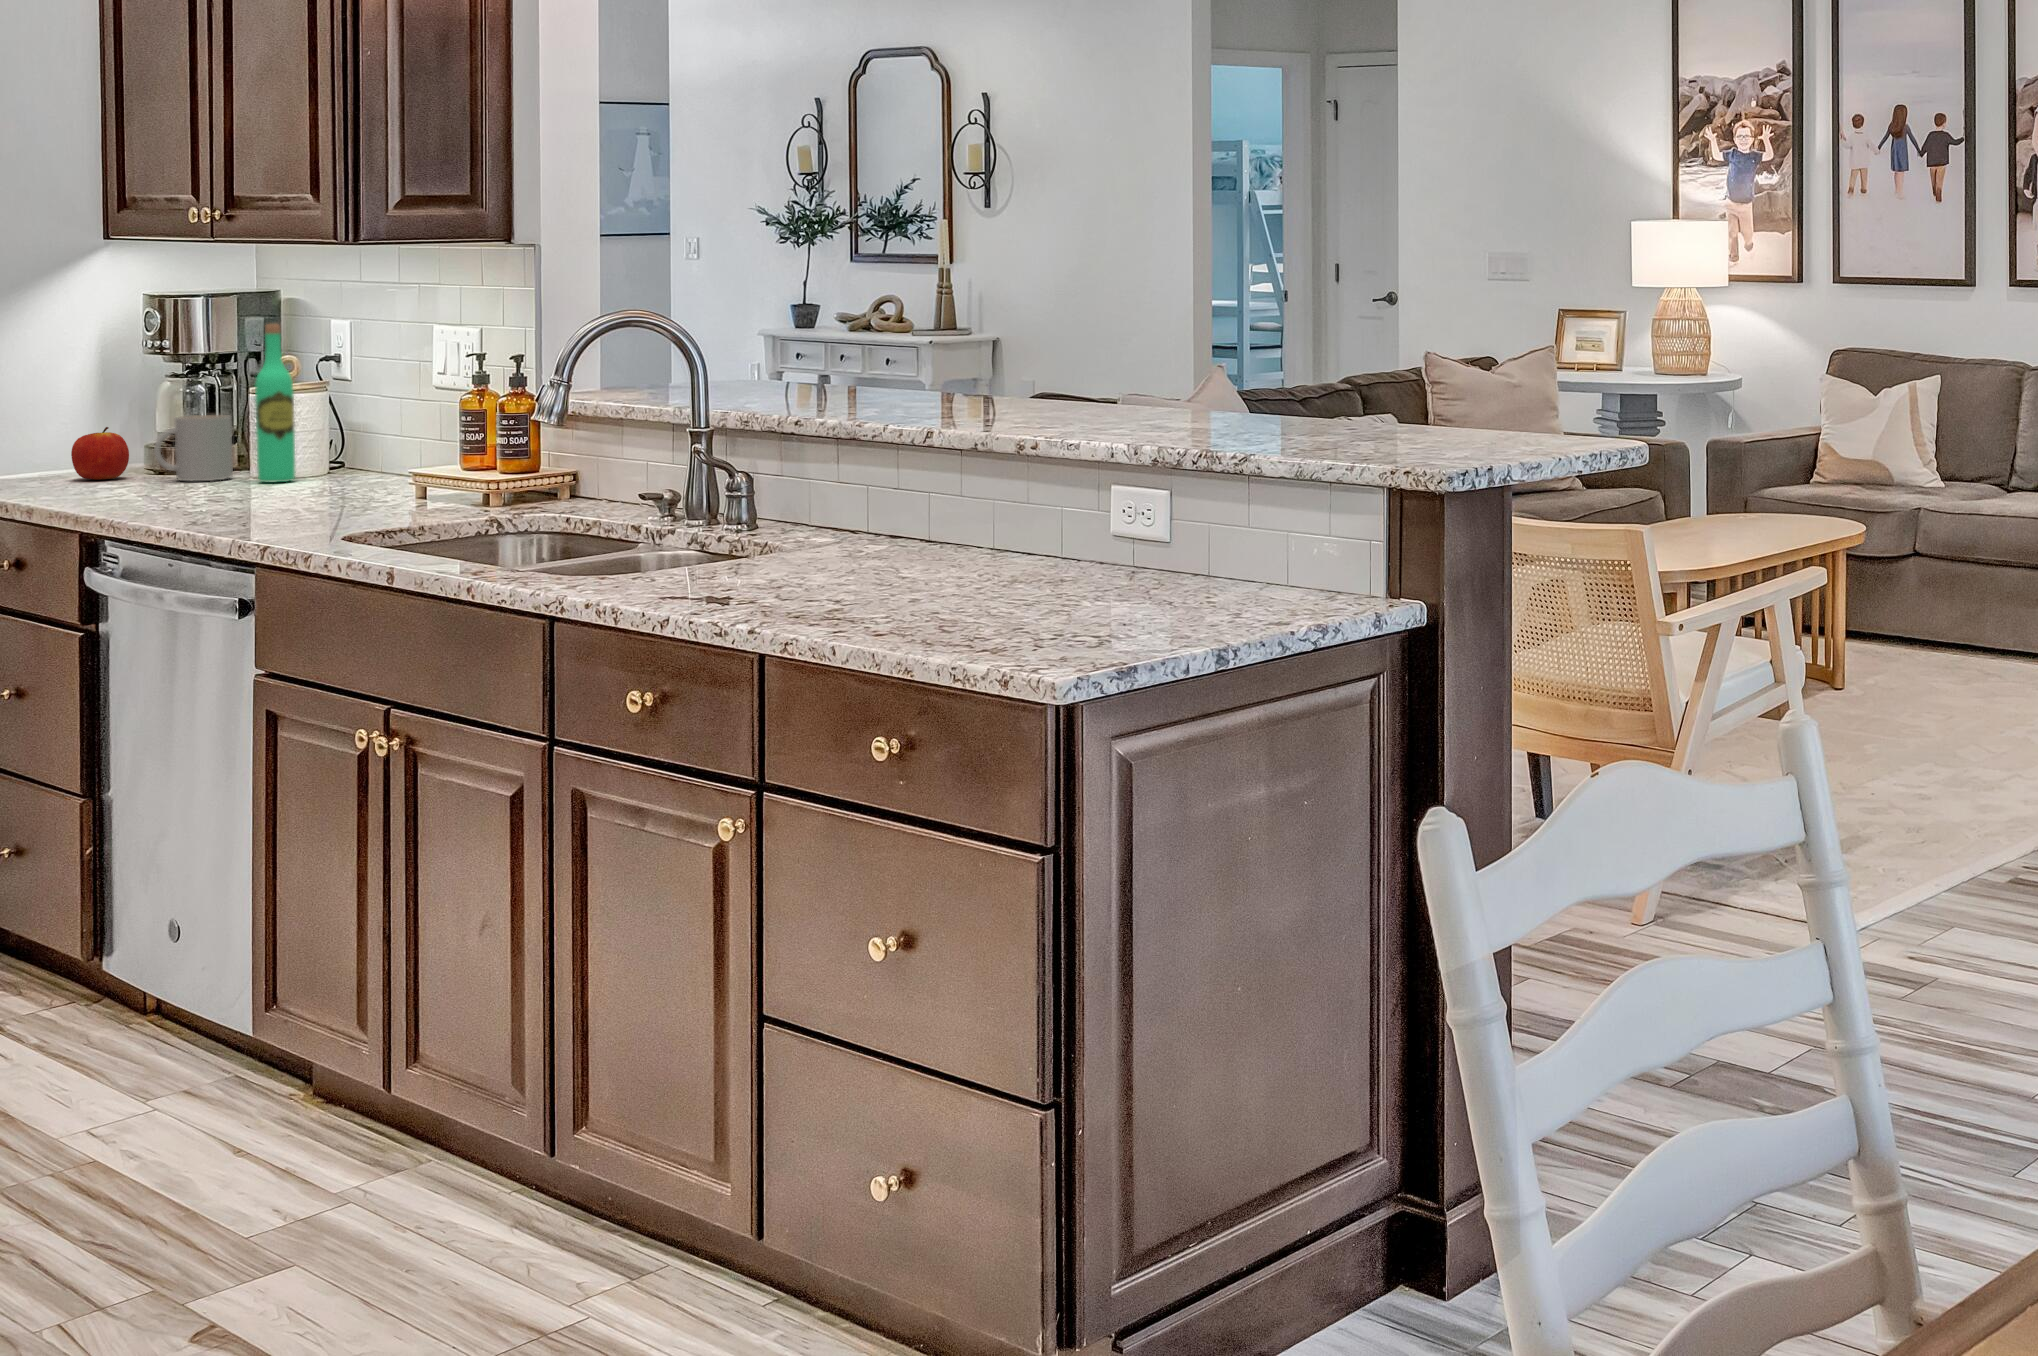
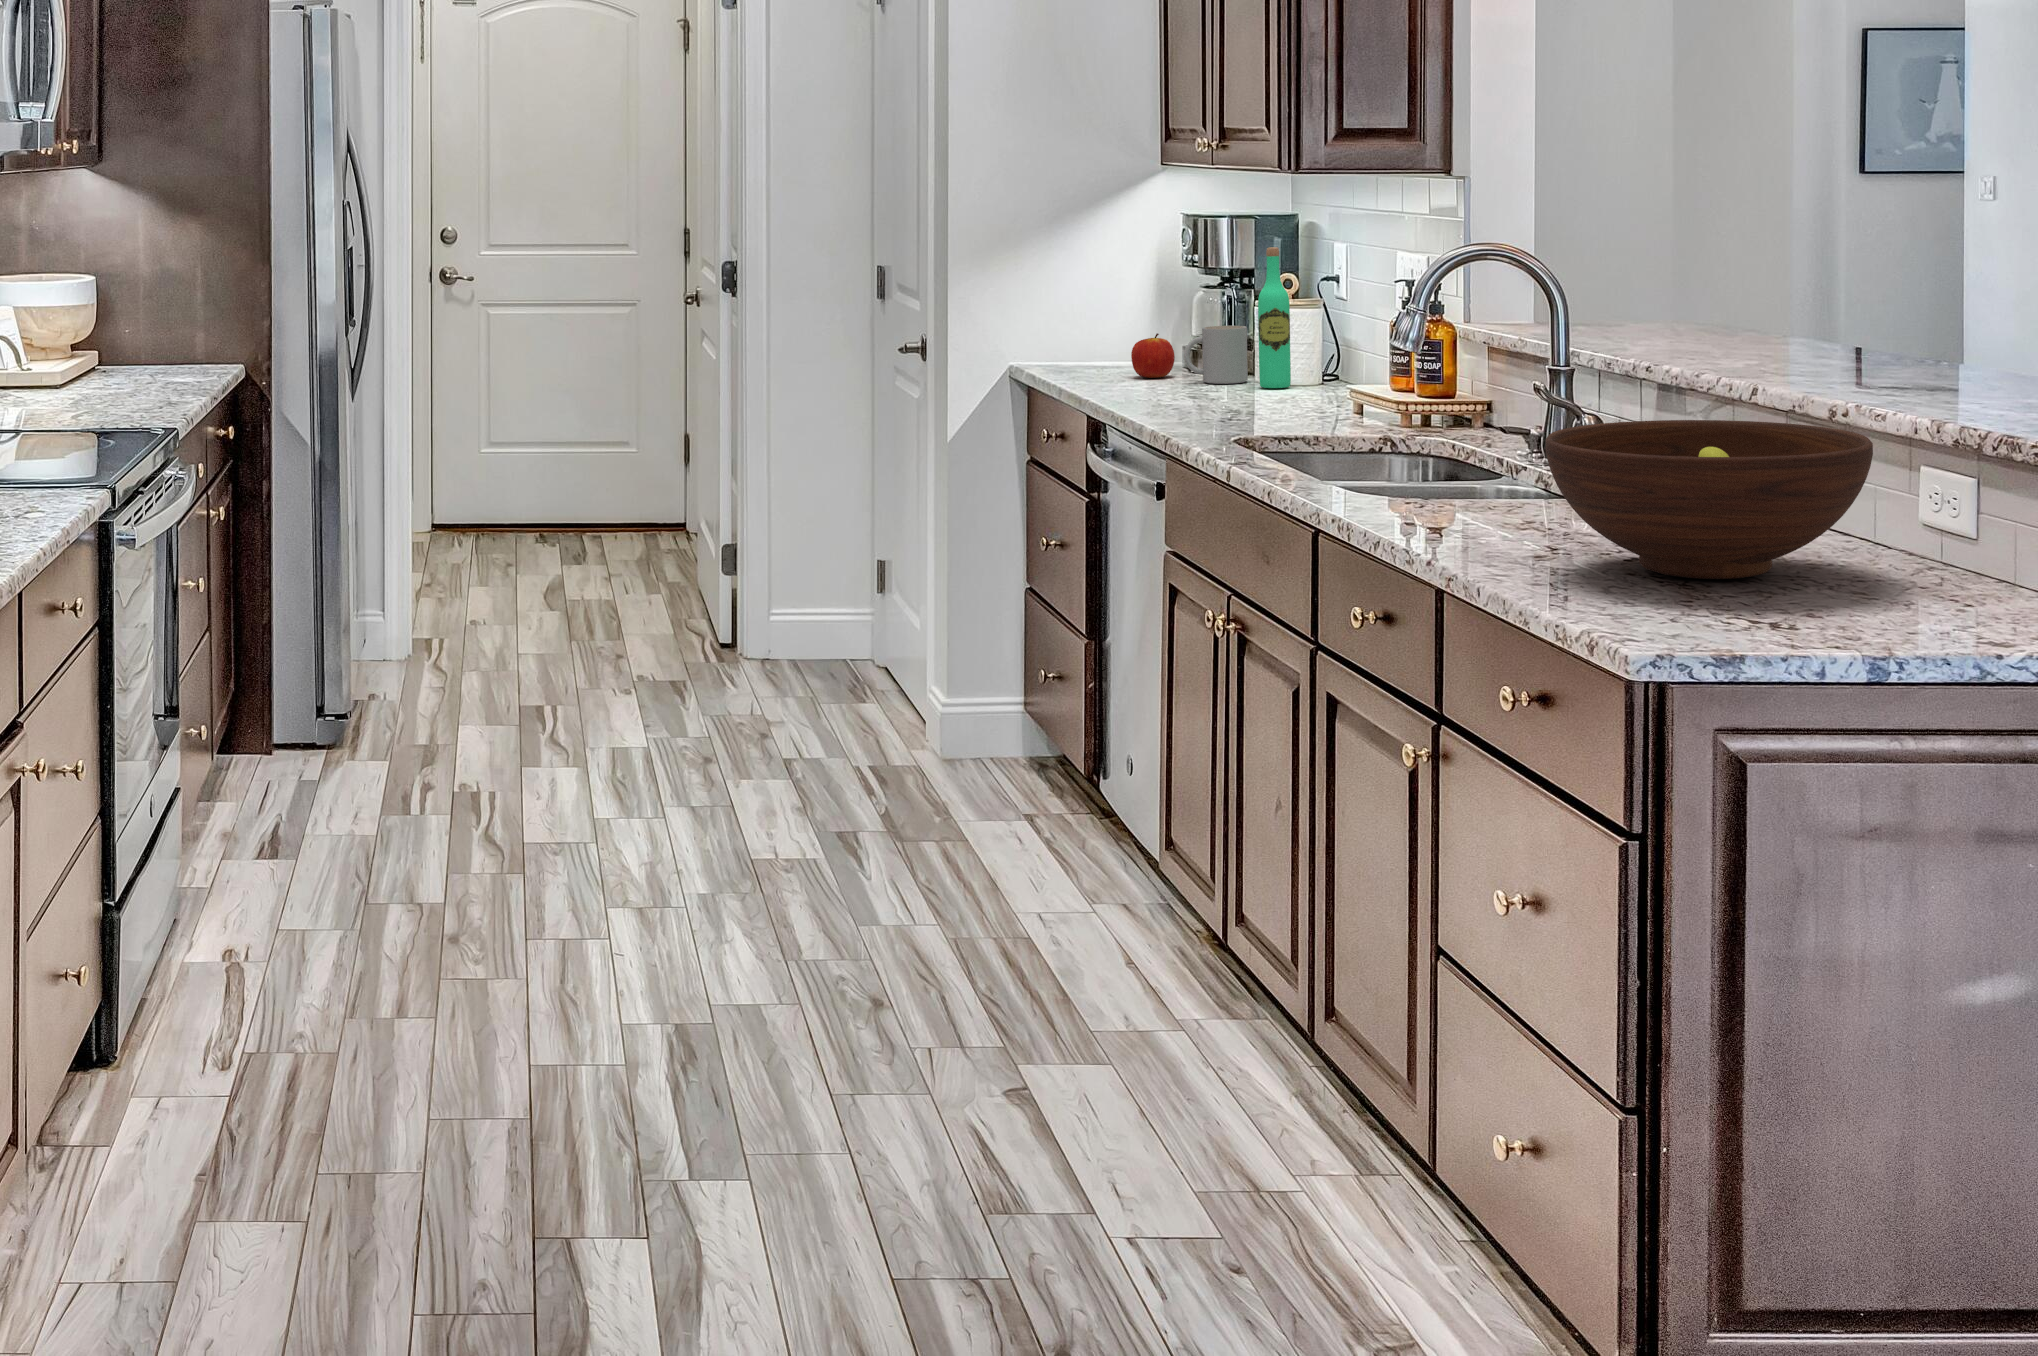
fruit bowl: none [831,457,1111,601] -> present [1546,420,1873,579]

